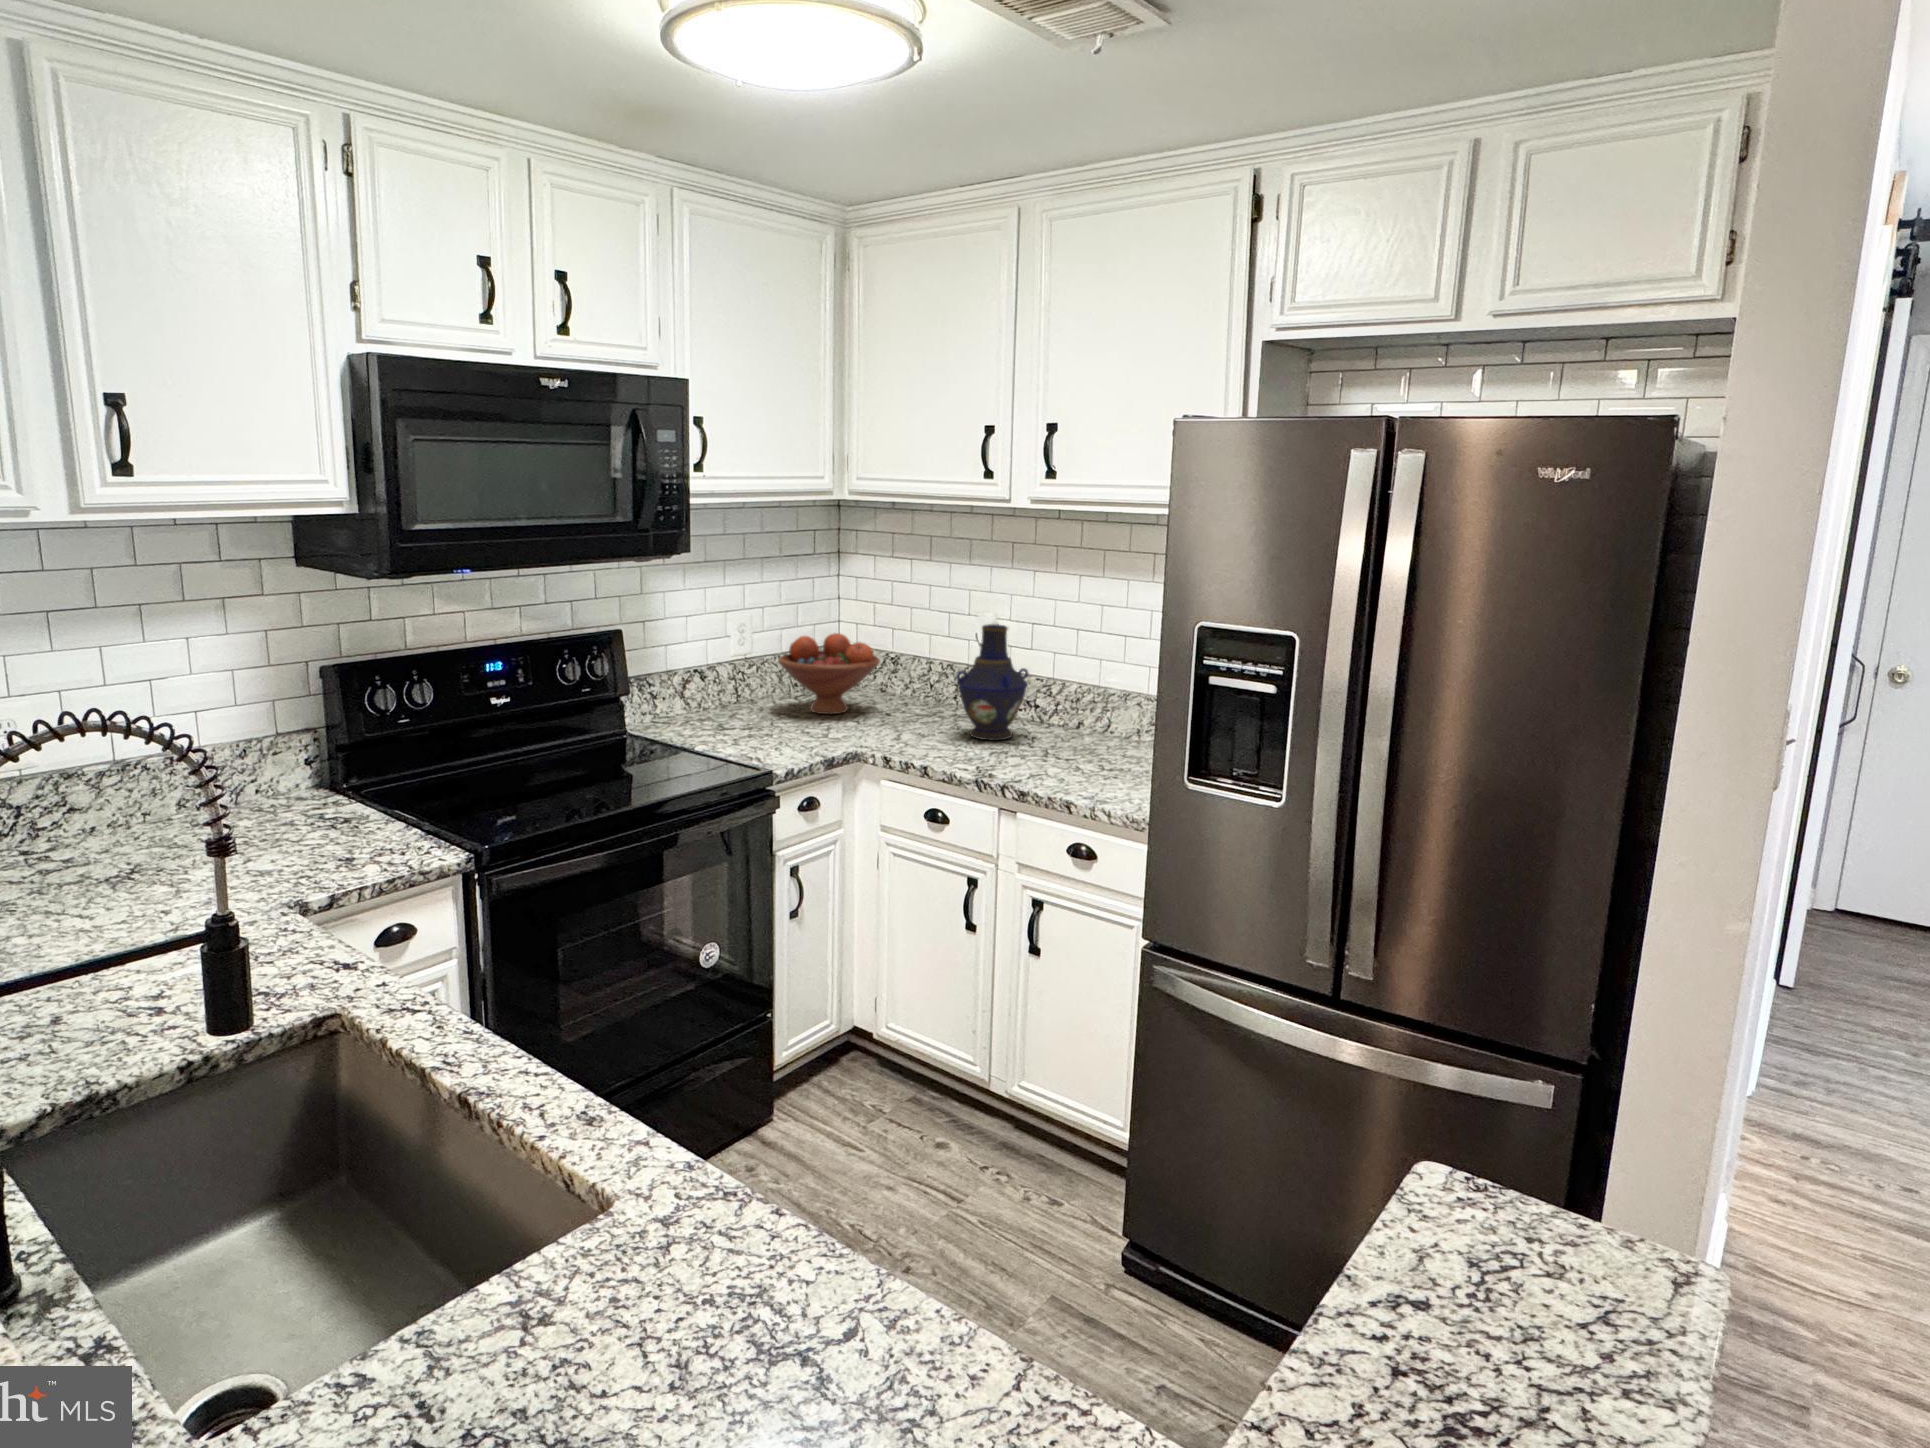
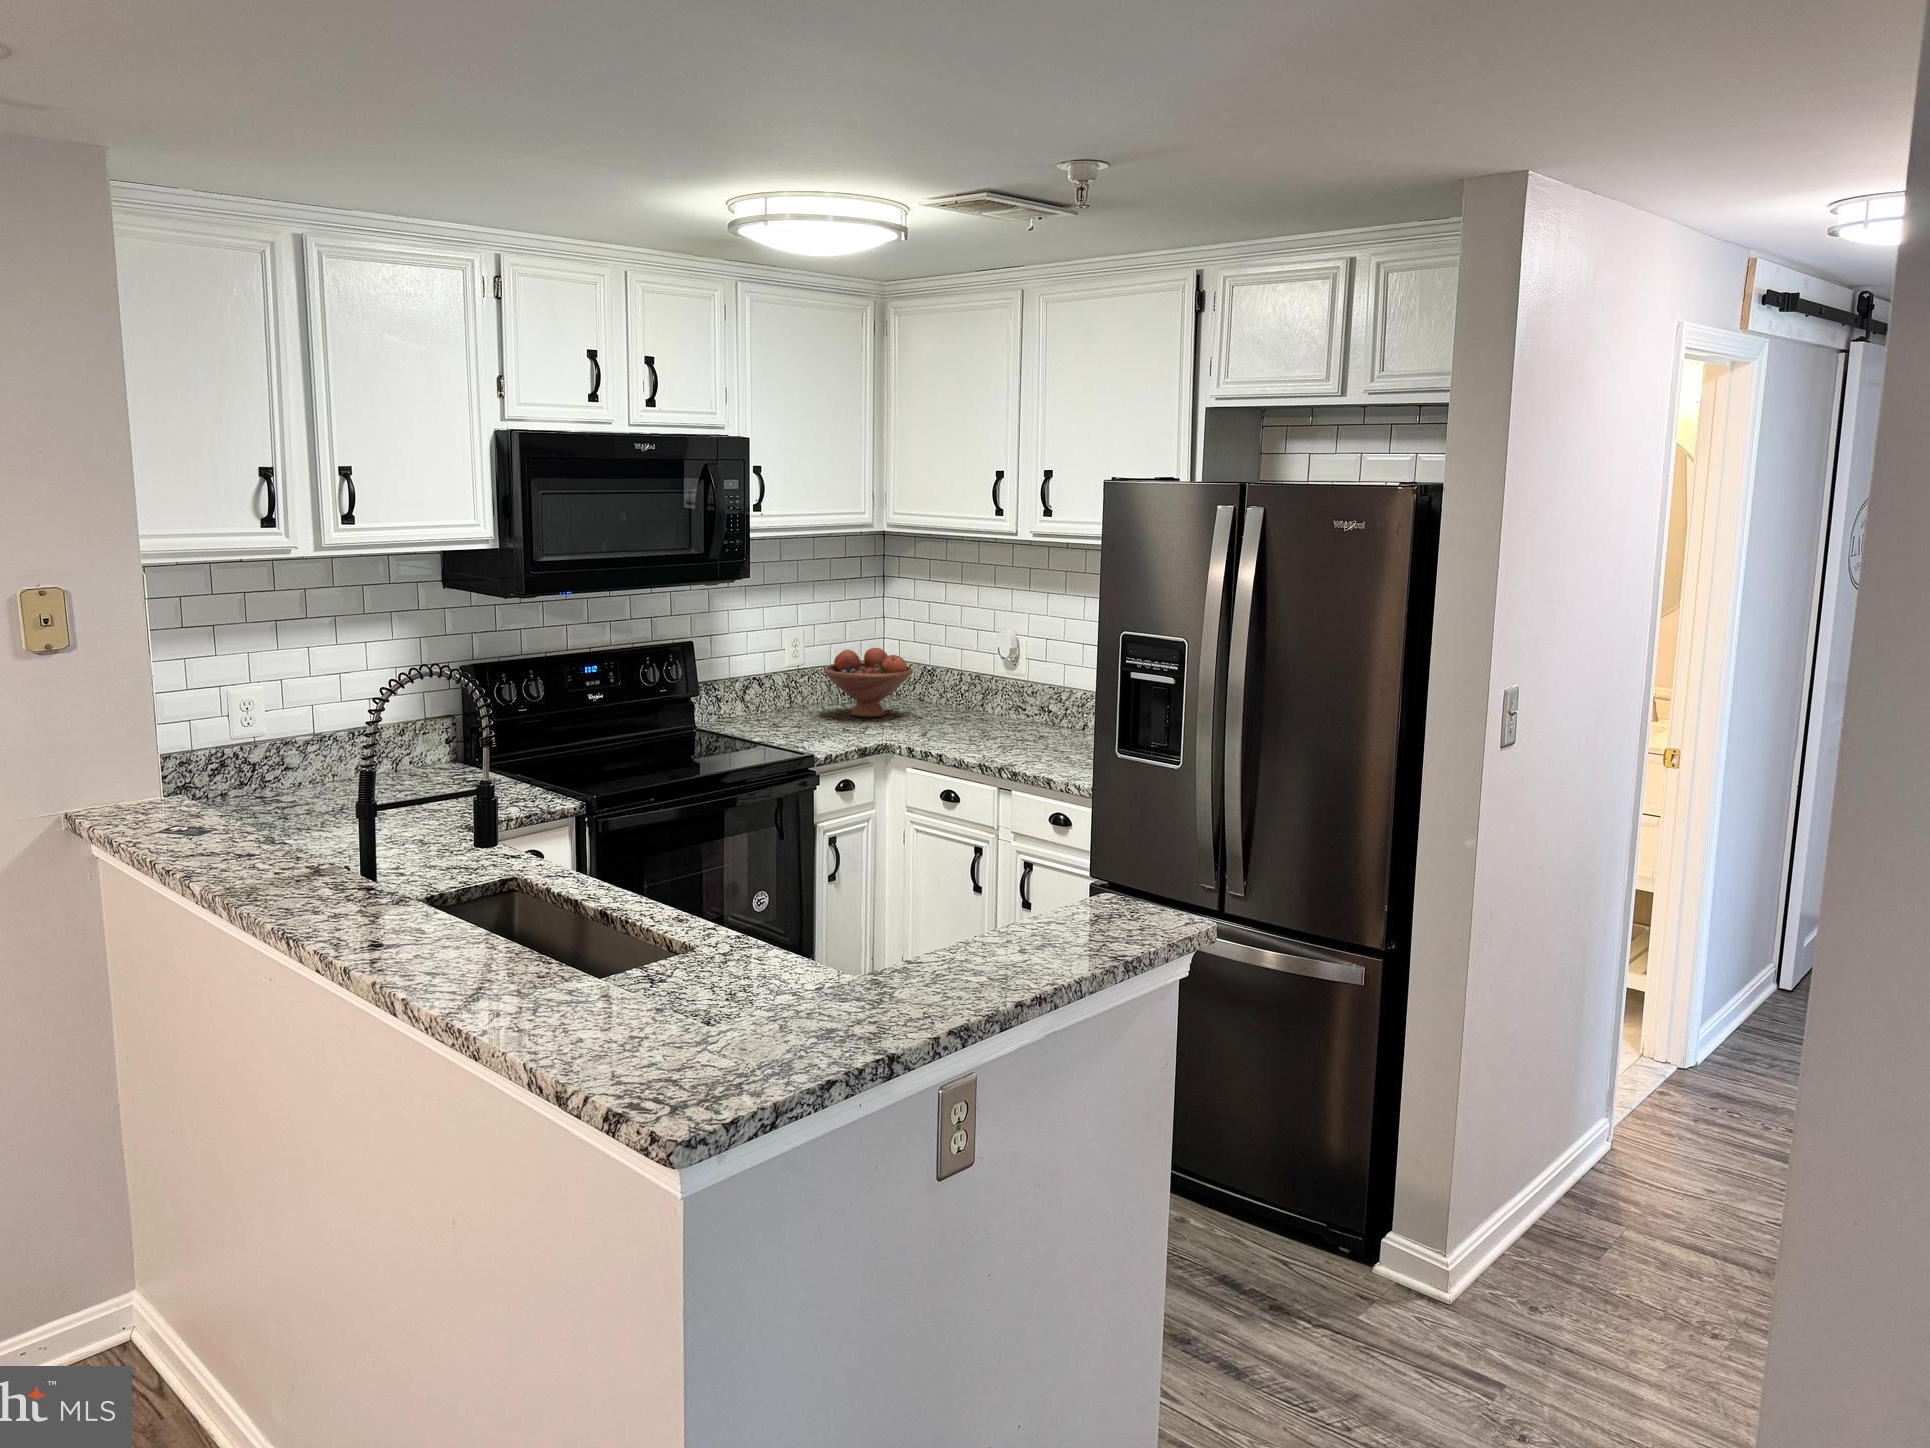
vase: present [956,624,1029,740] -> none [972,638,1036,737]

